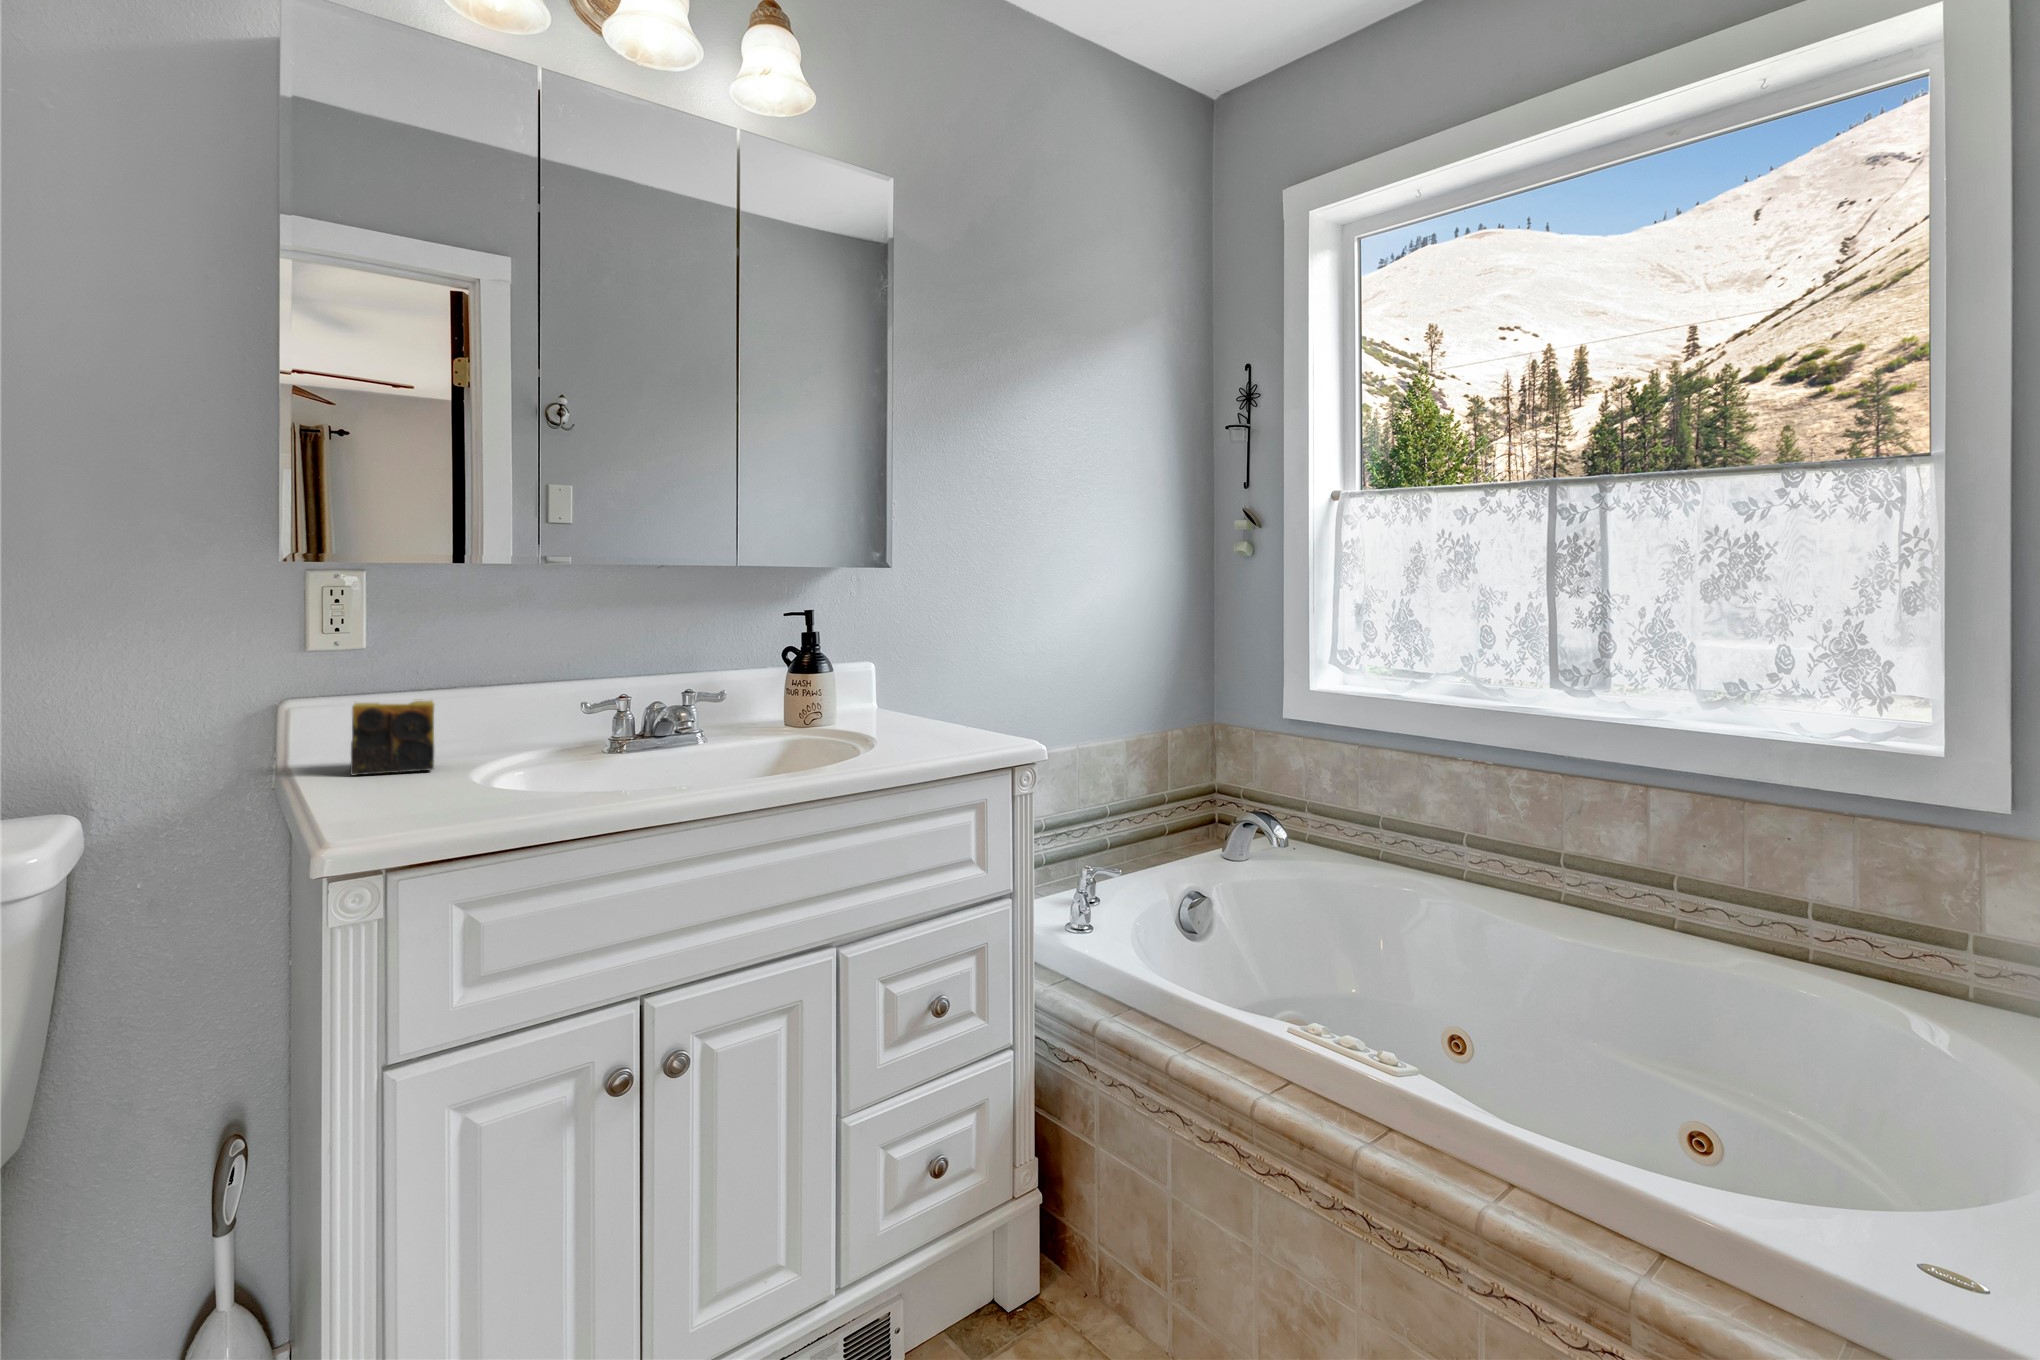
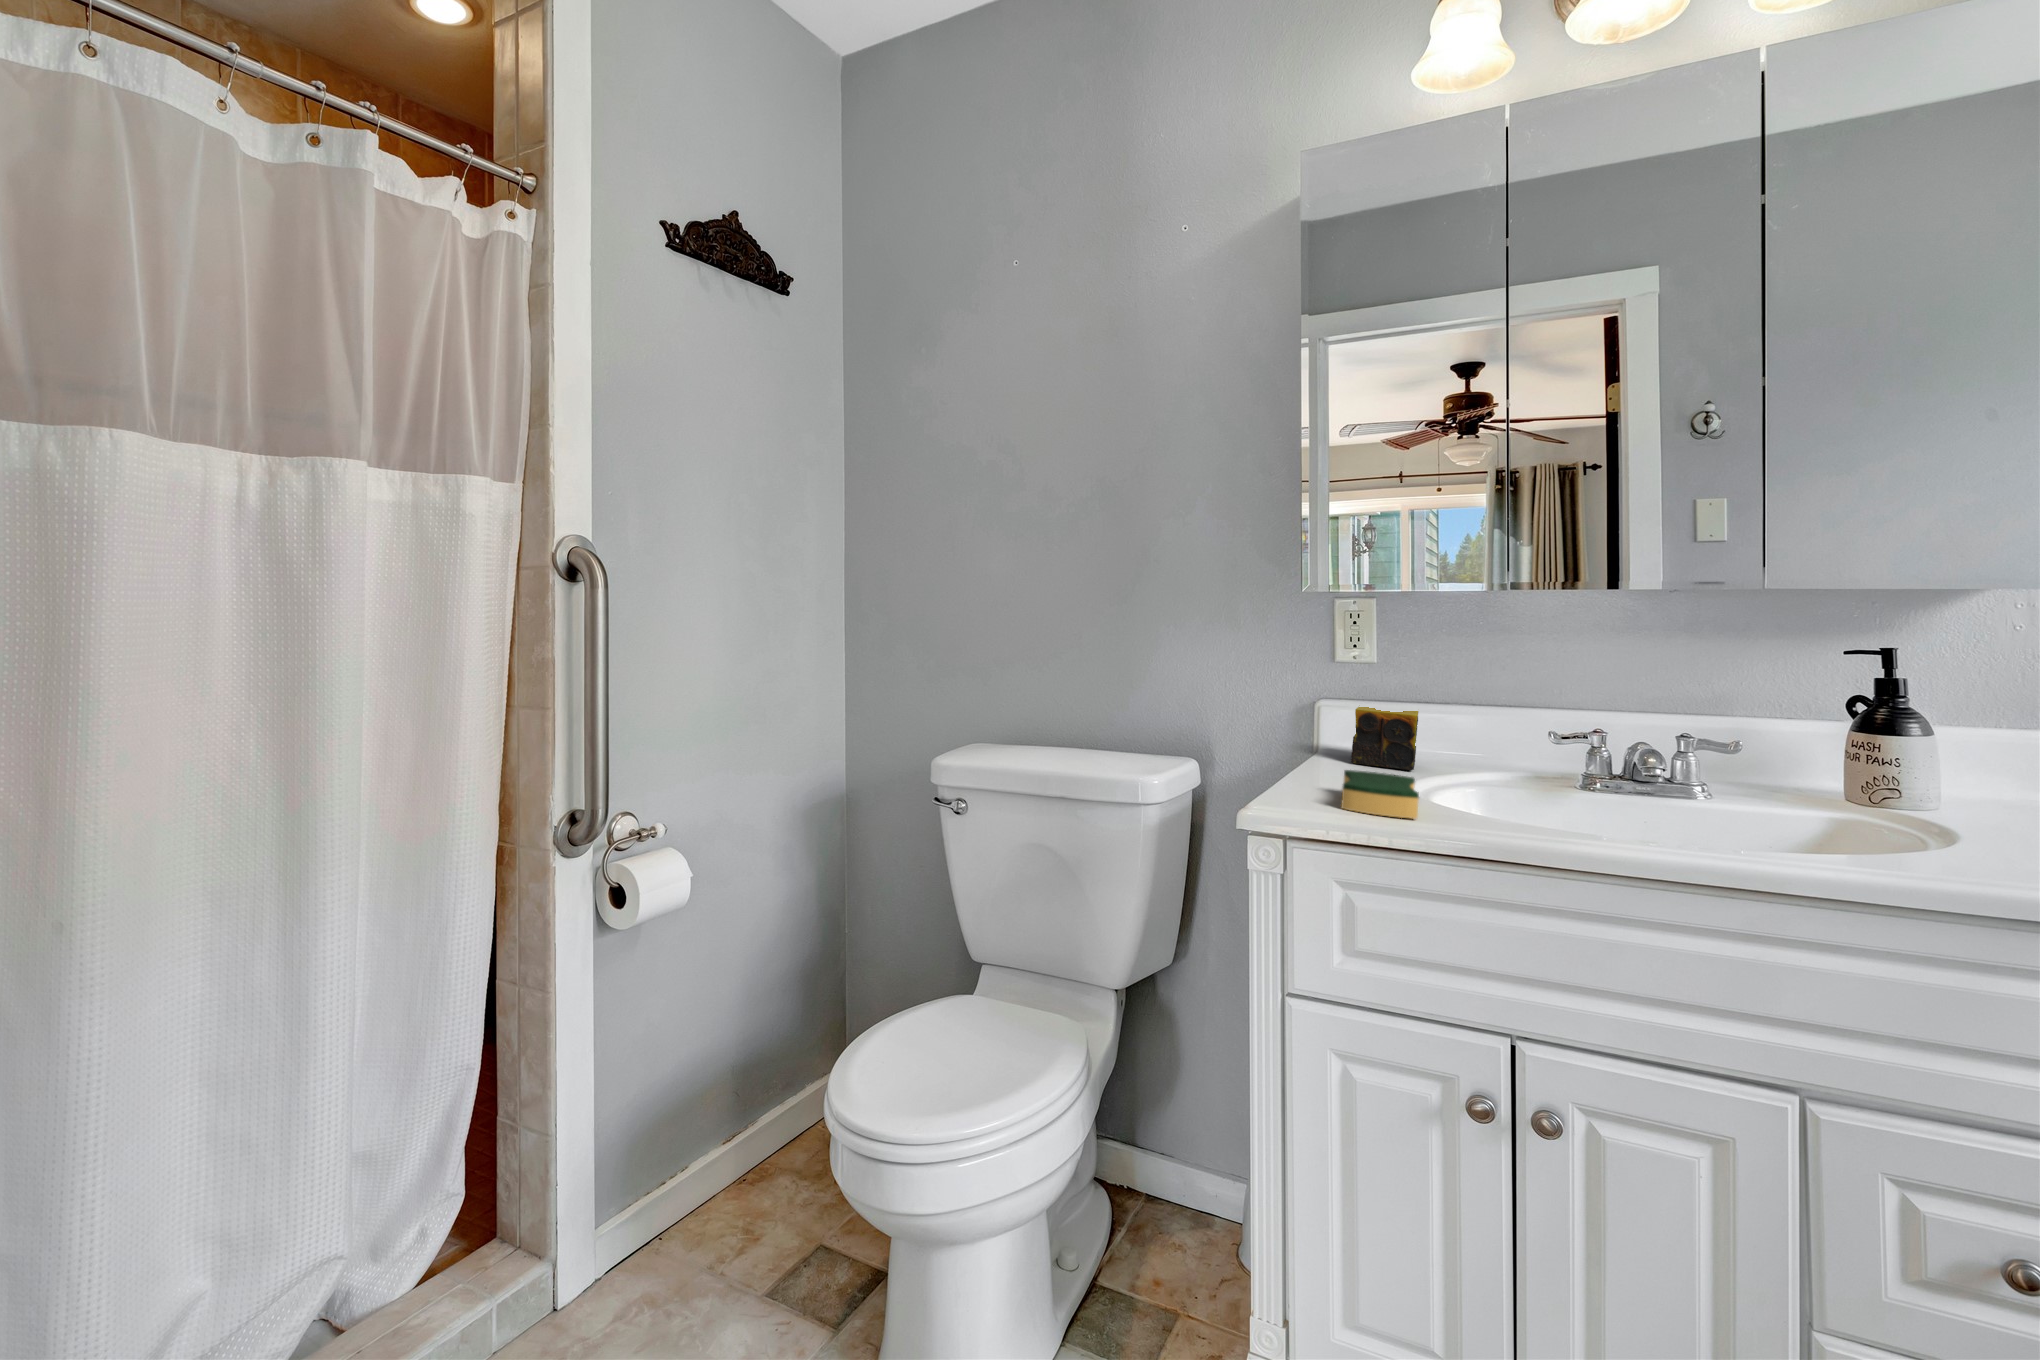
sponge: none [355,767,458,818] -> present [1341,770,1419,819]

